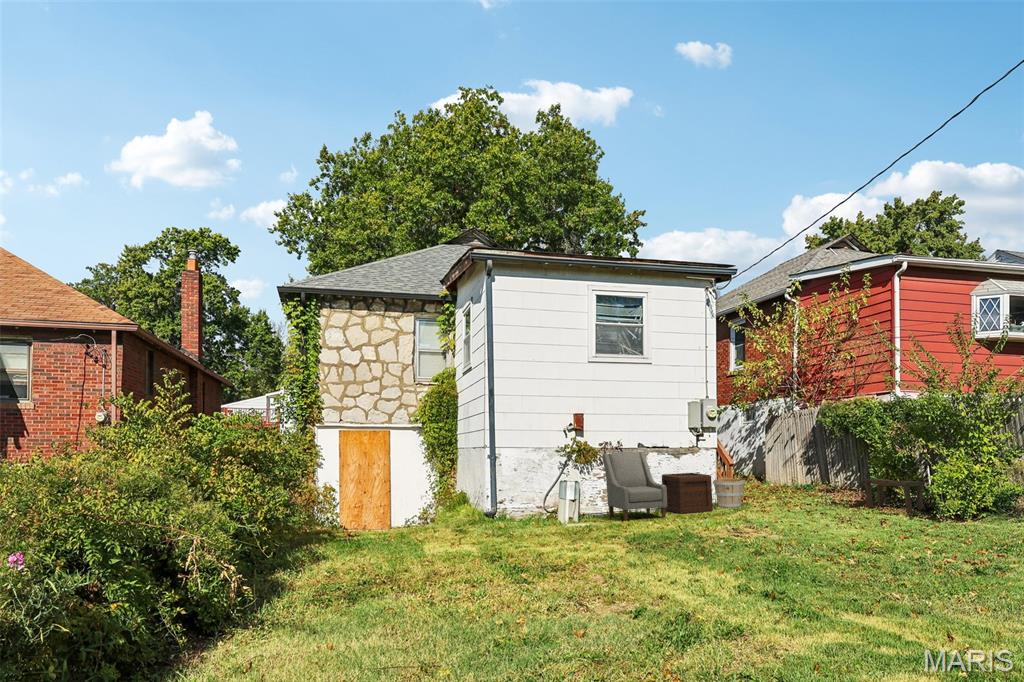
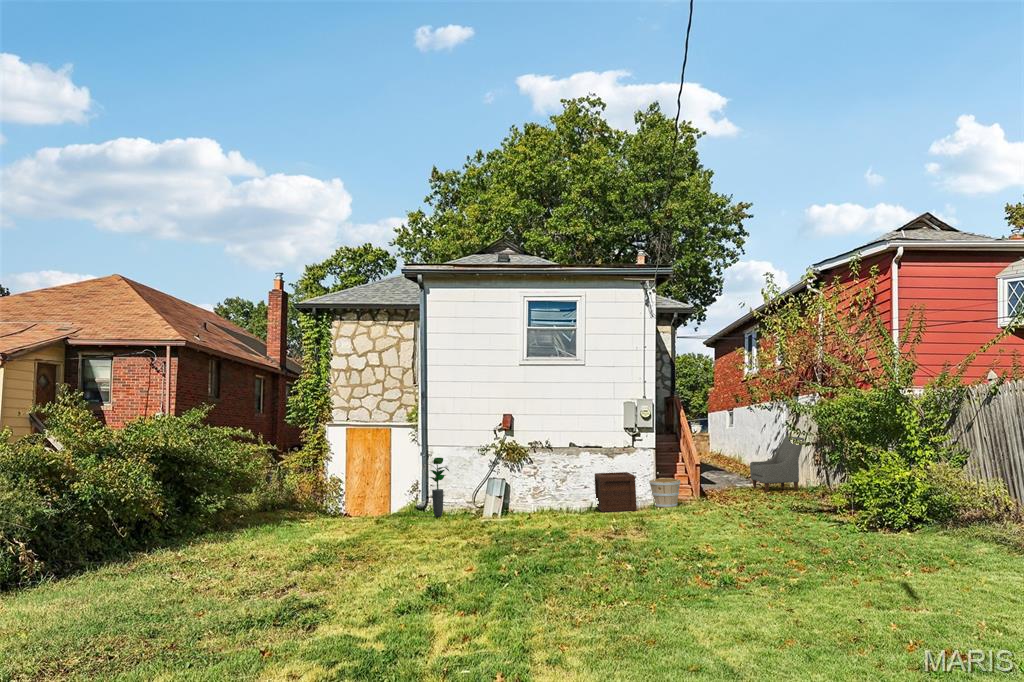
chair: present [602,452,667,521] -> present [750,436,805,492]
potted plant: none [496,460,523,524] -> present [426,458,449,517]
bench: present [865,479,923,512] -> none [791,483,842,520]

